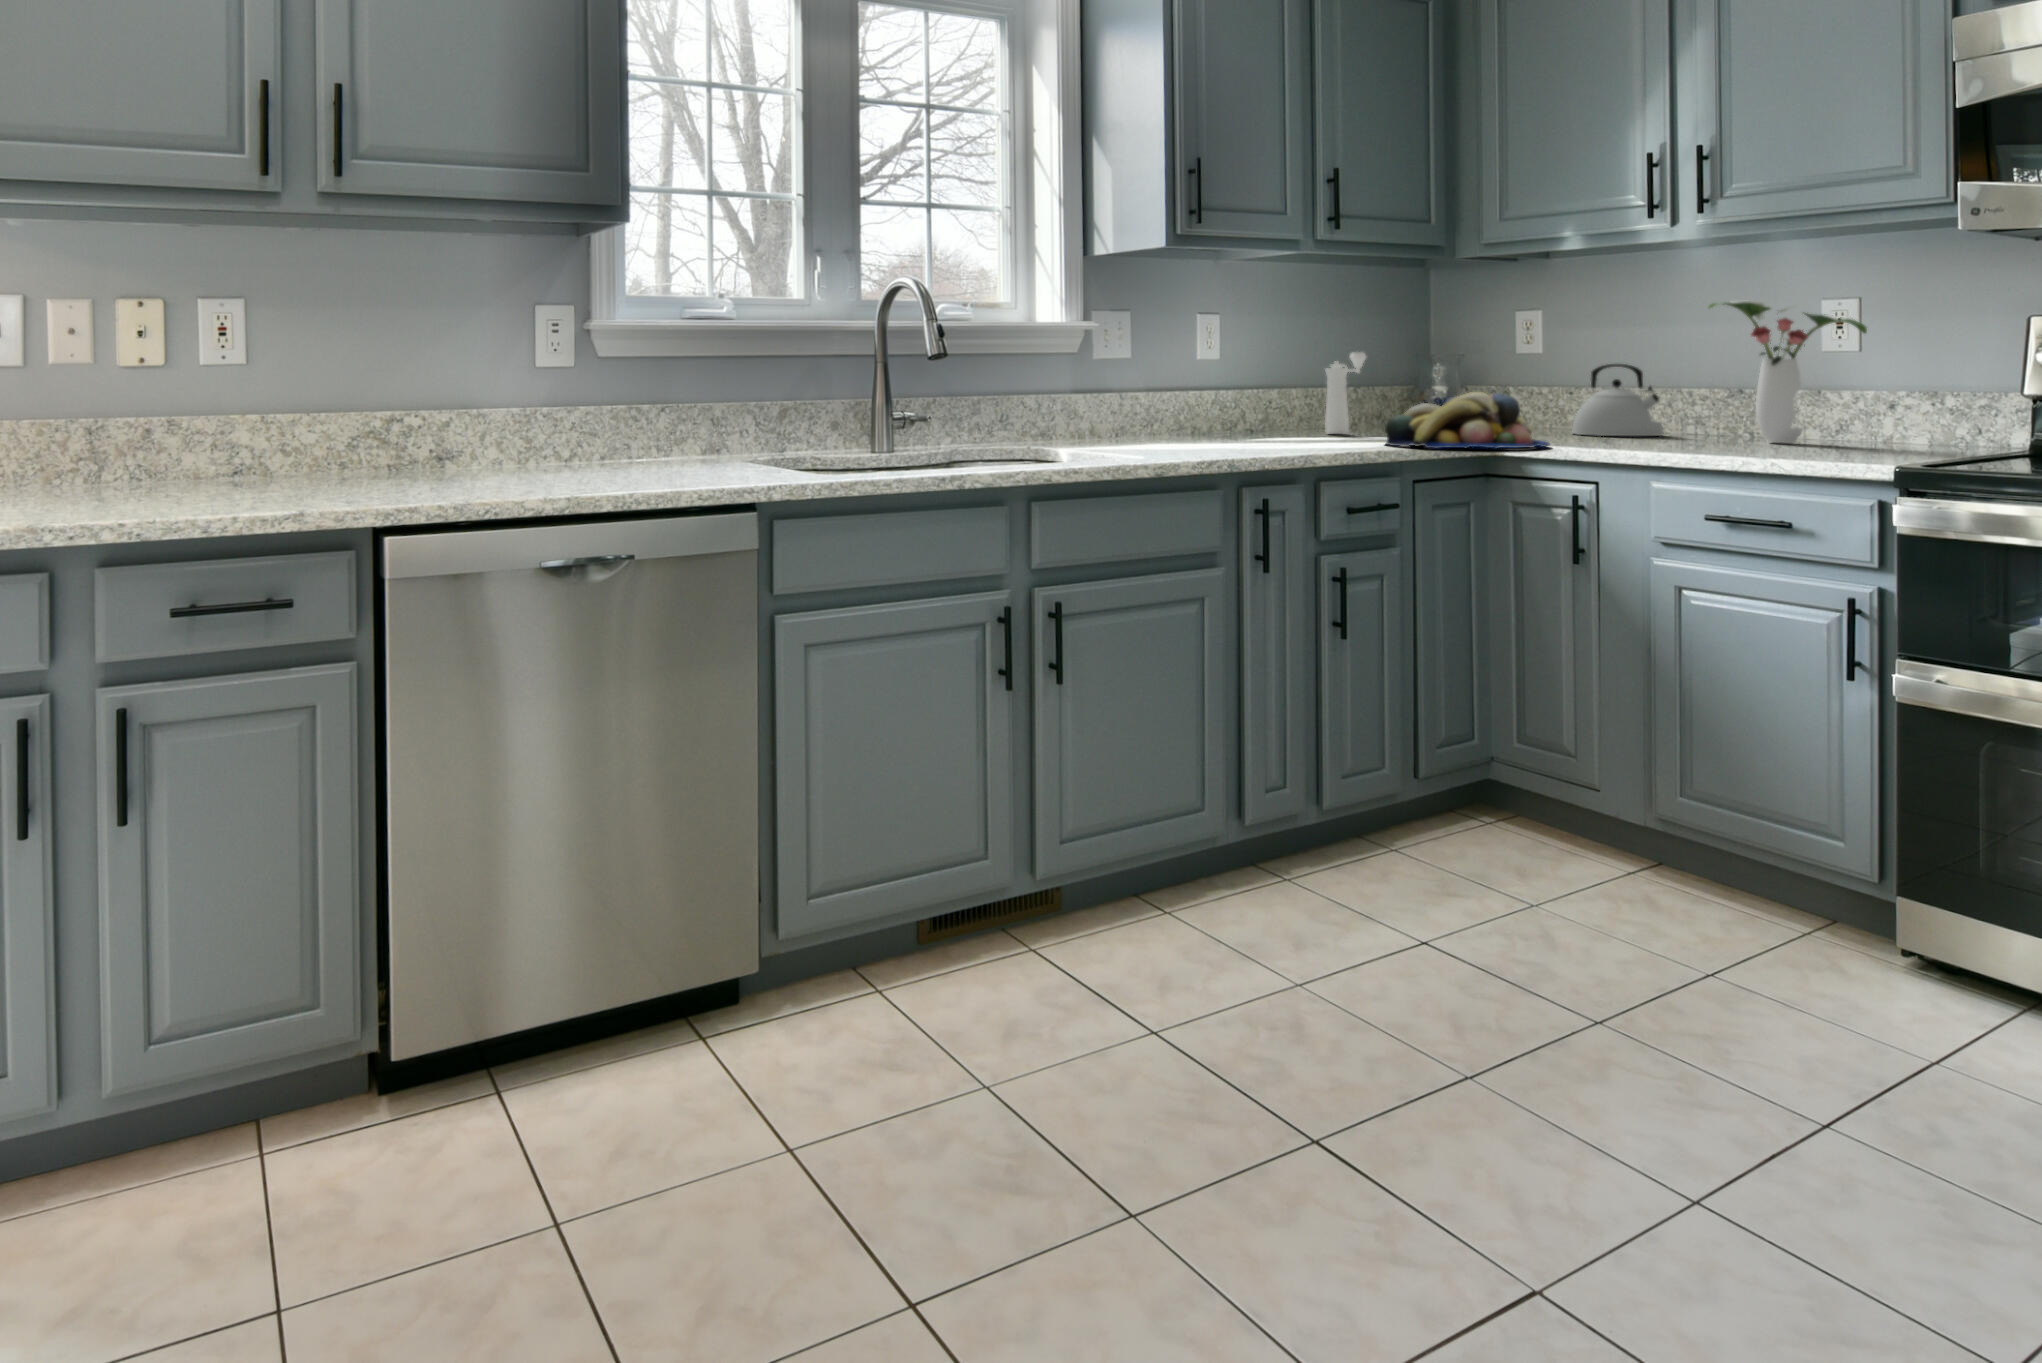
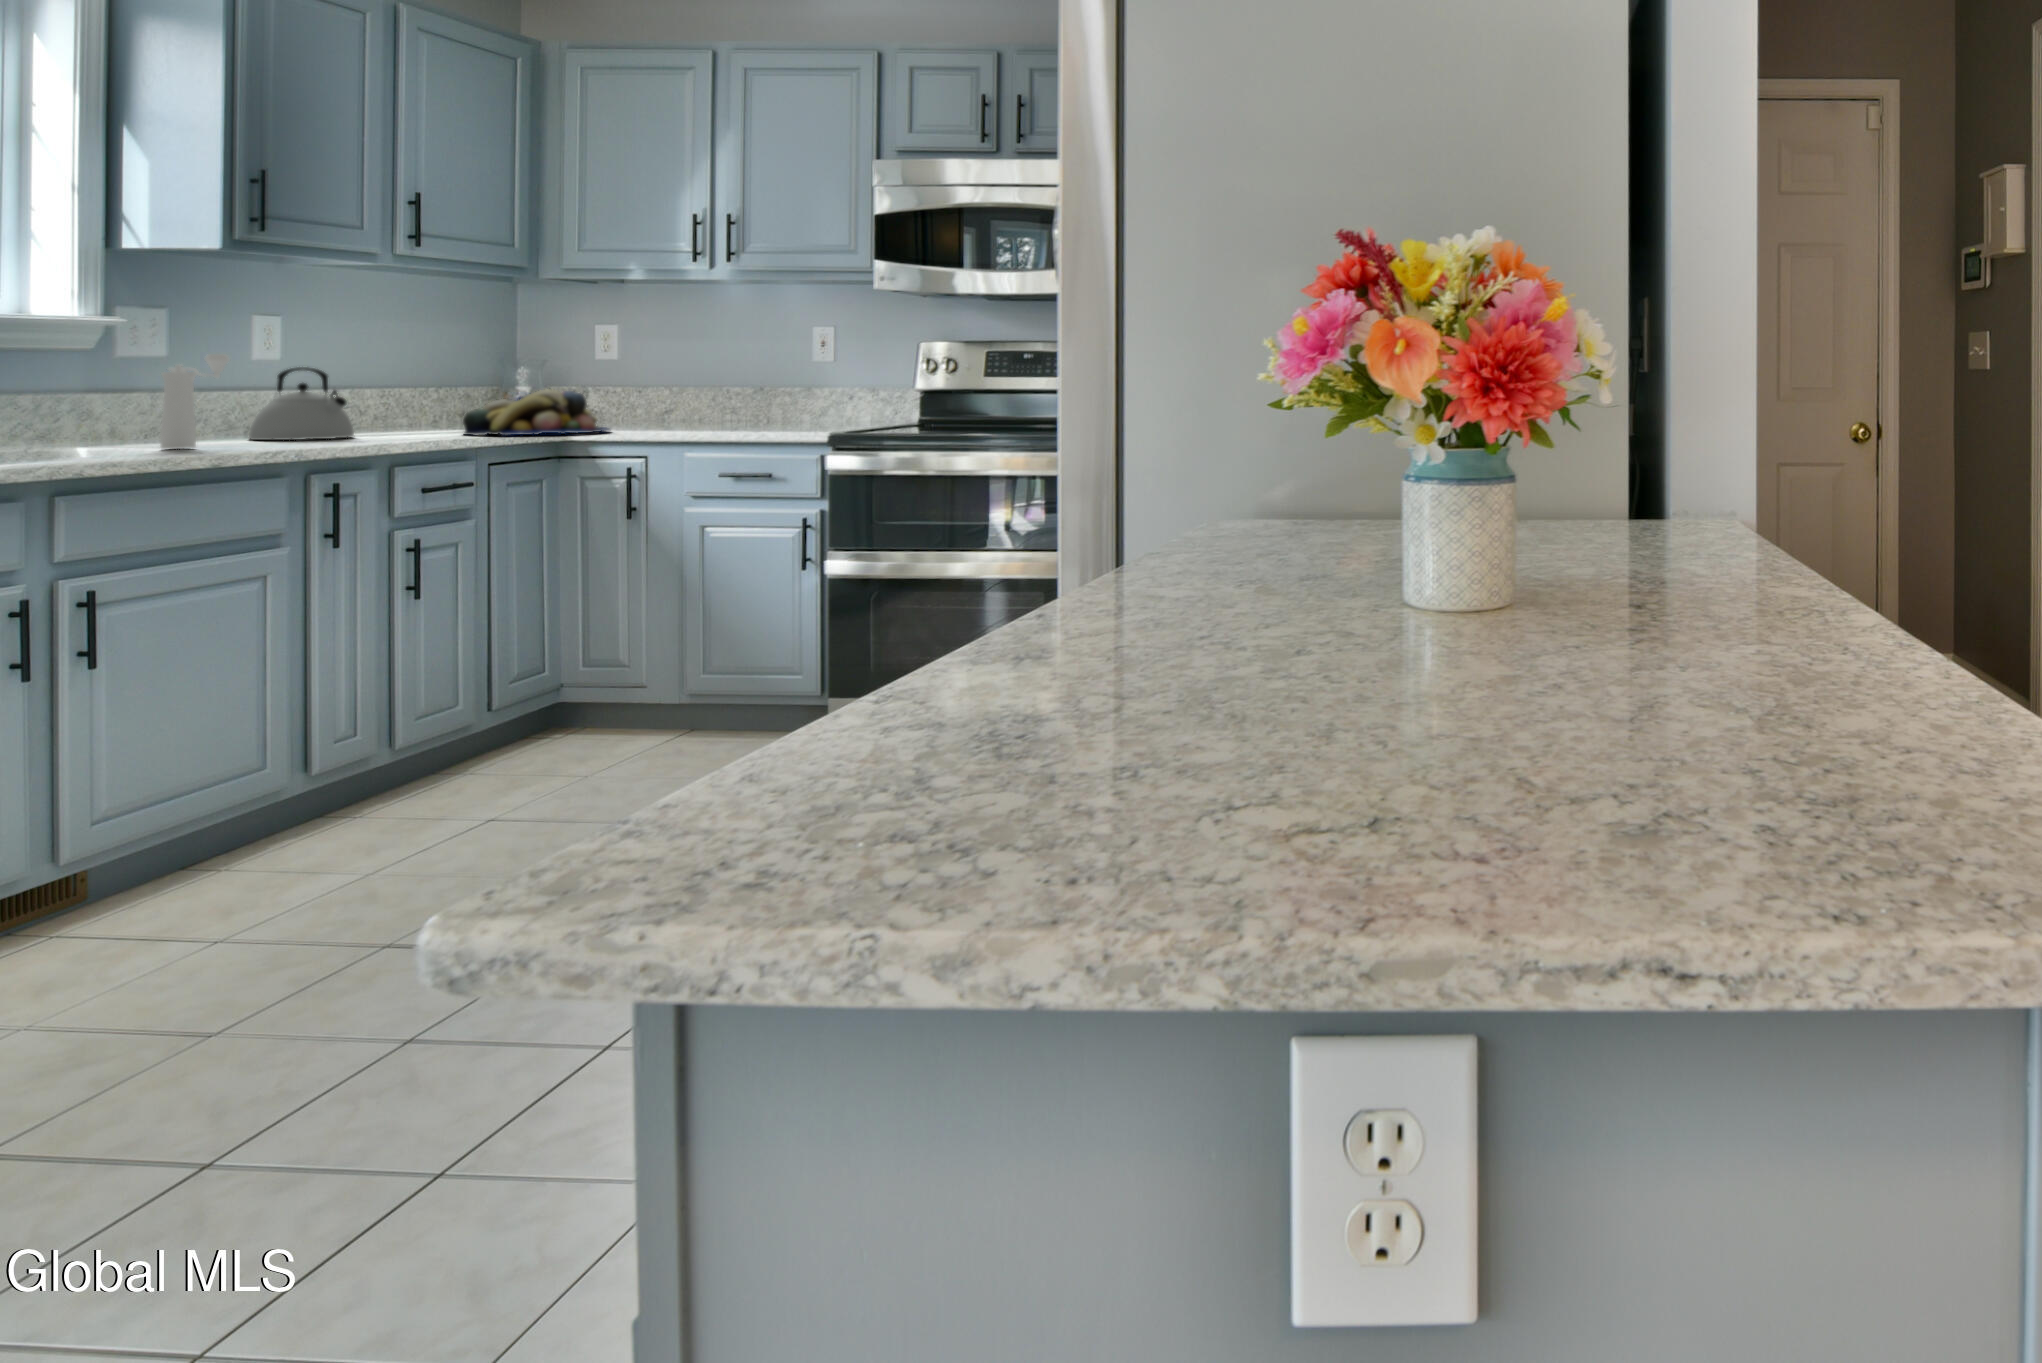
flower arrangement: present [1709,301,1867,443] -> none [736,322,836,425]
pepper mill: present [1325,352,1366,434] -> present [160,354,229,449]
kettle: present [1572,364,1664,436] -> present [248,367,354,440]

